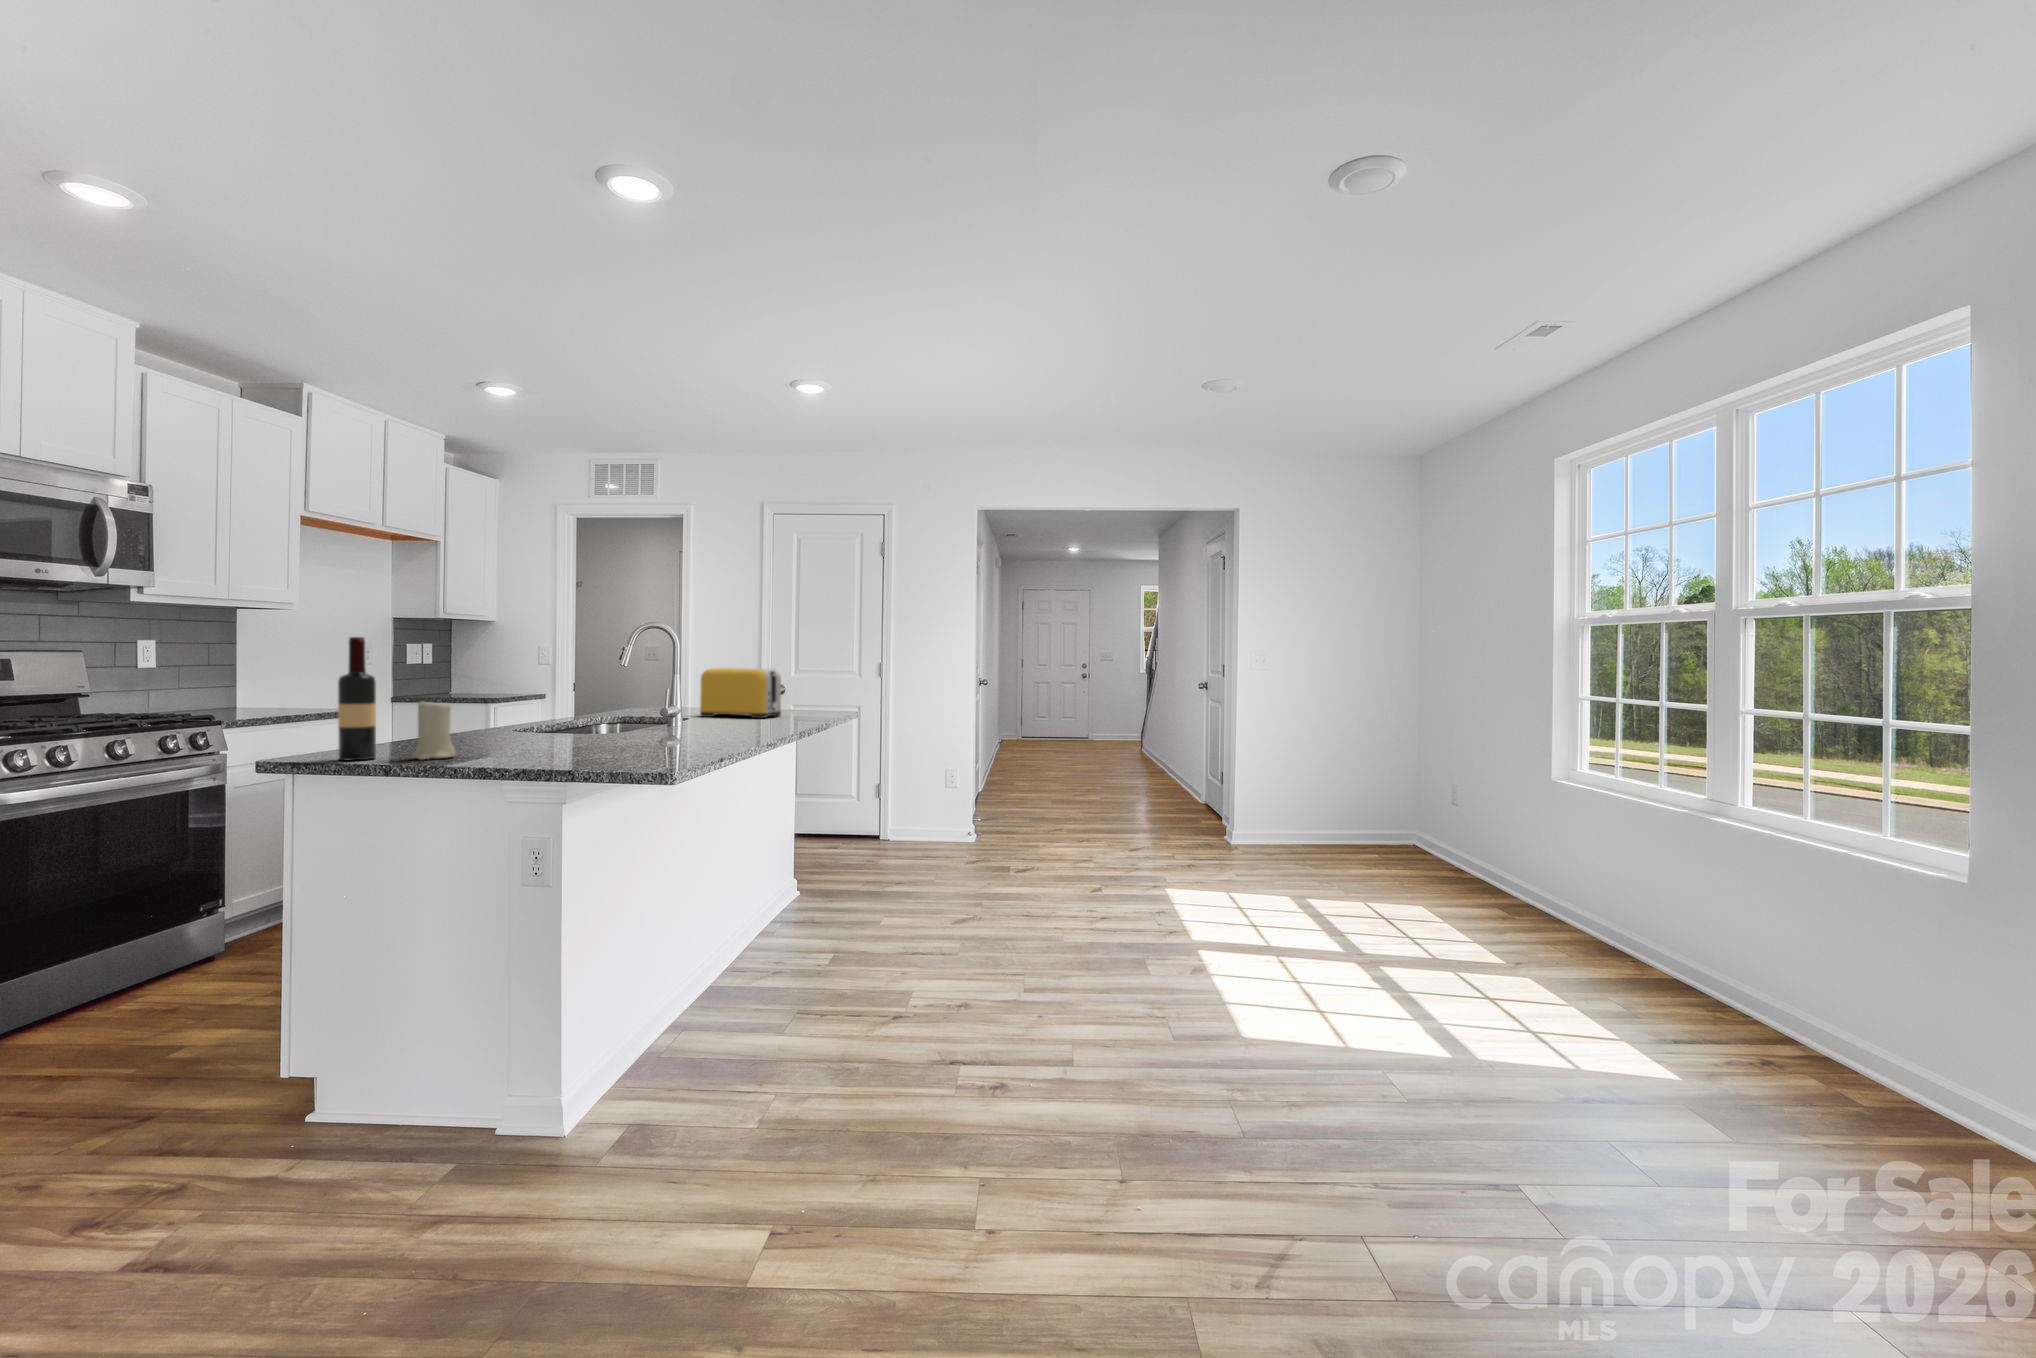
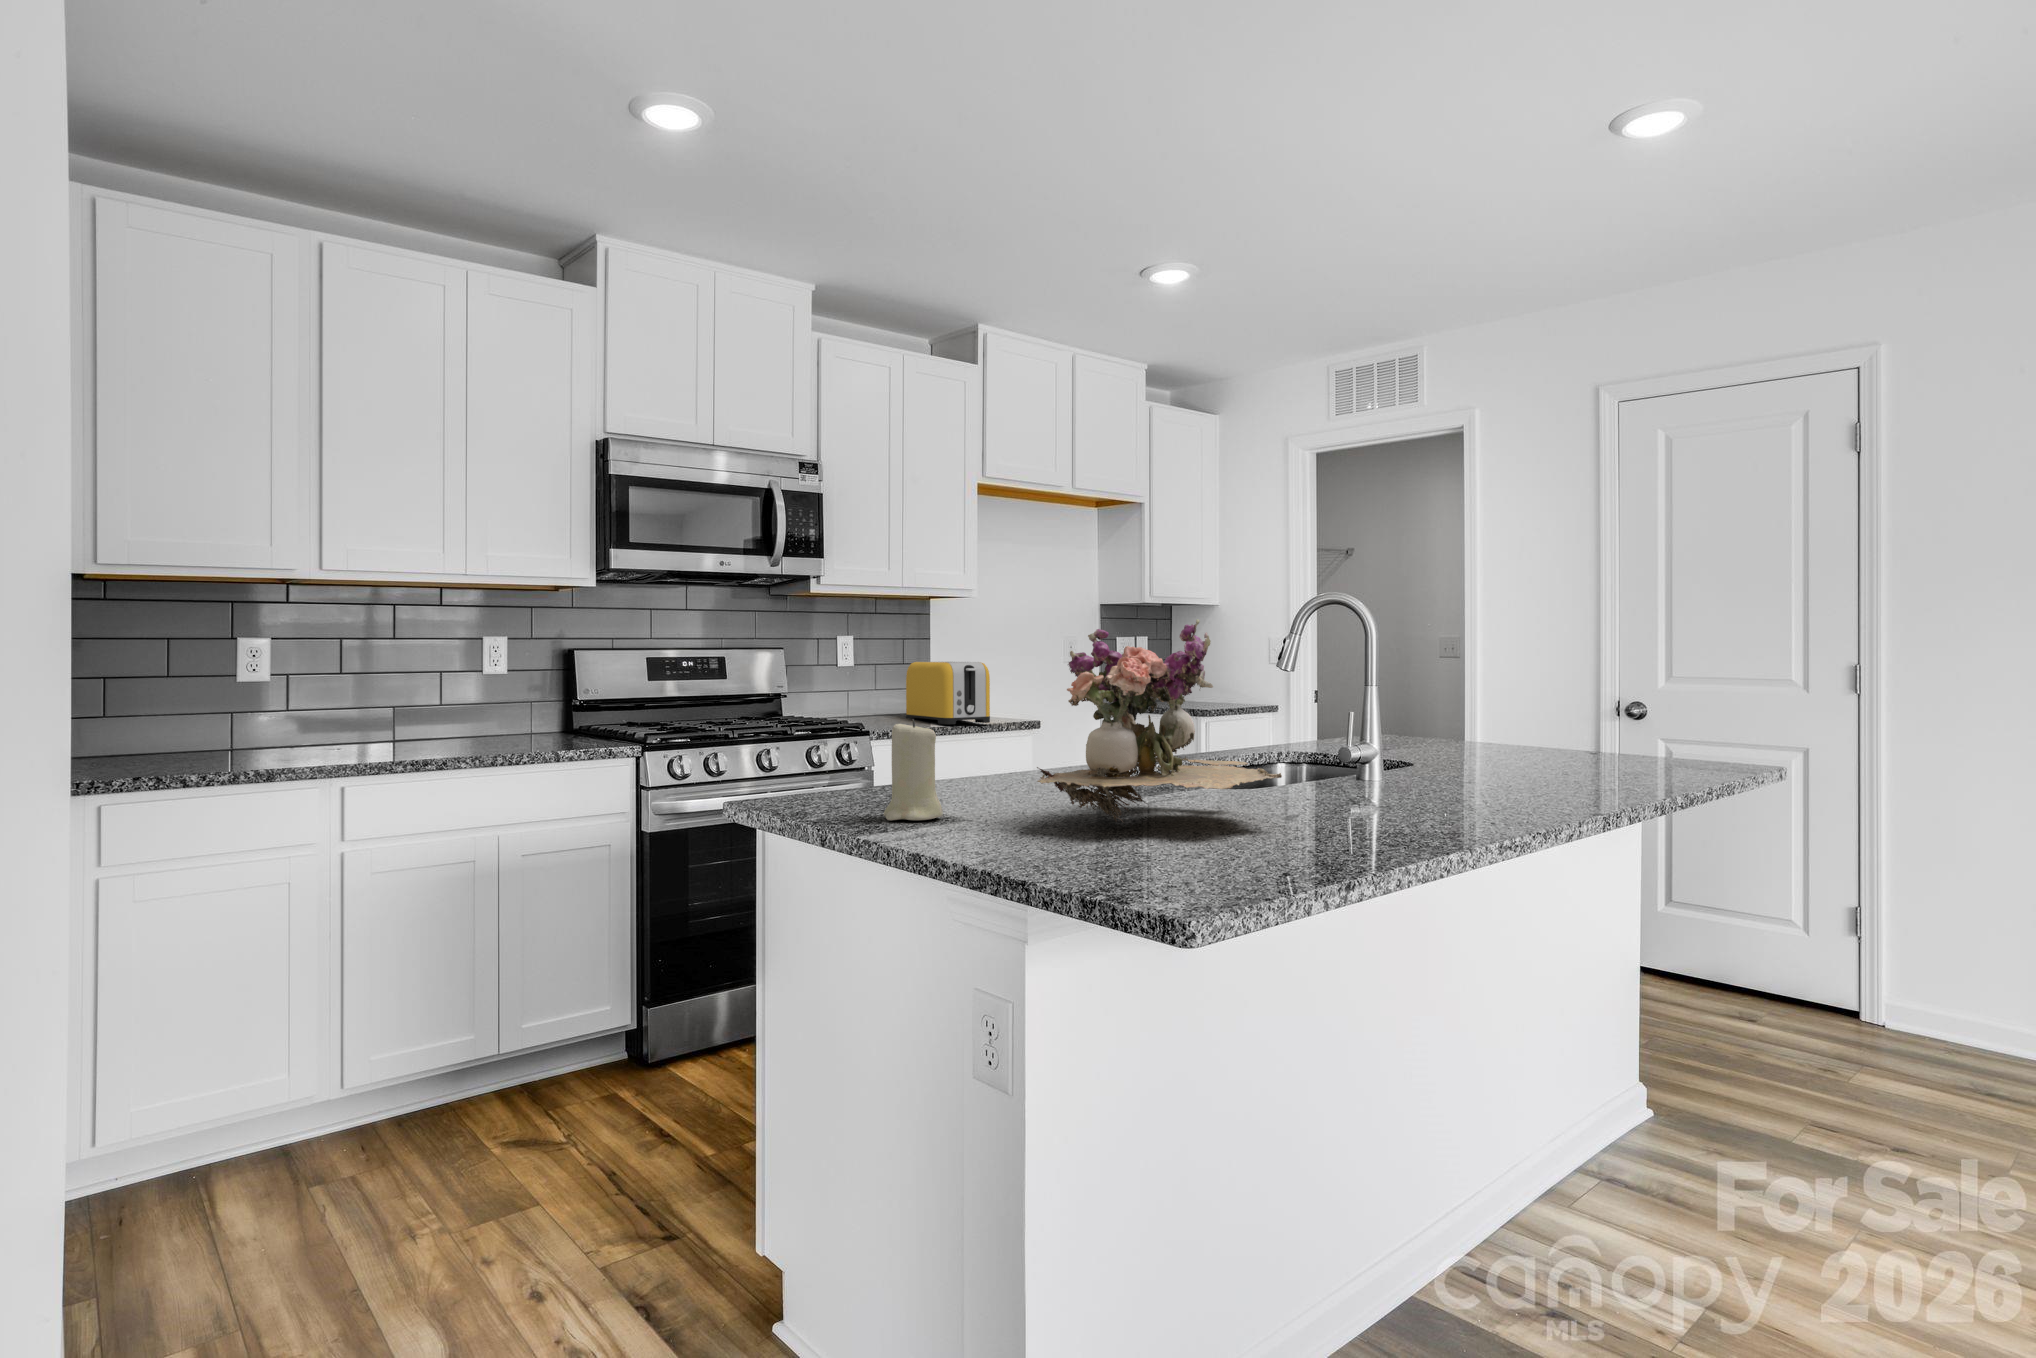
wine bottle: present [338,637,376,761] -> none [803,621,850,813]
flower arrangement: none [525,641,663,751] -> present [1037,619,1282,822]
toaster: present [700,668,781,718] -> present [906,662,990,724]

